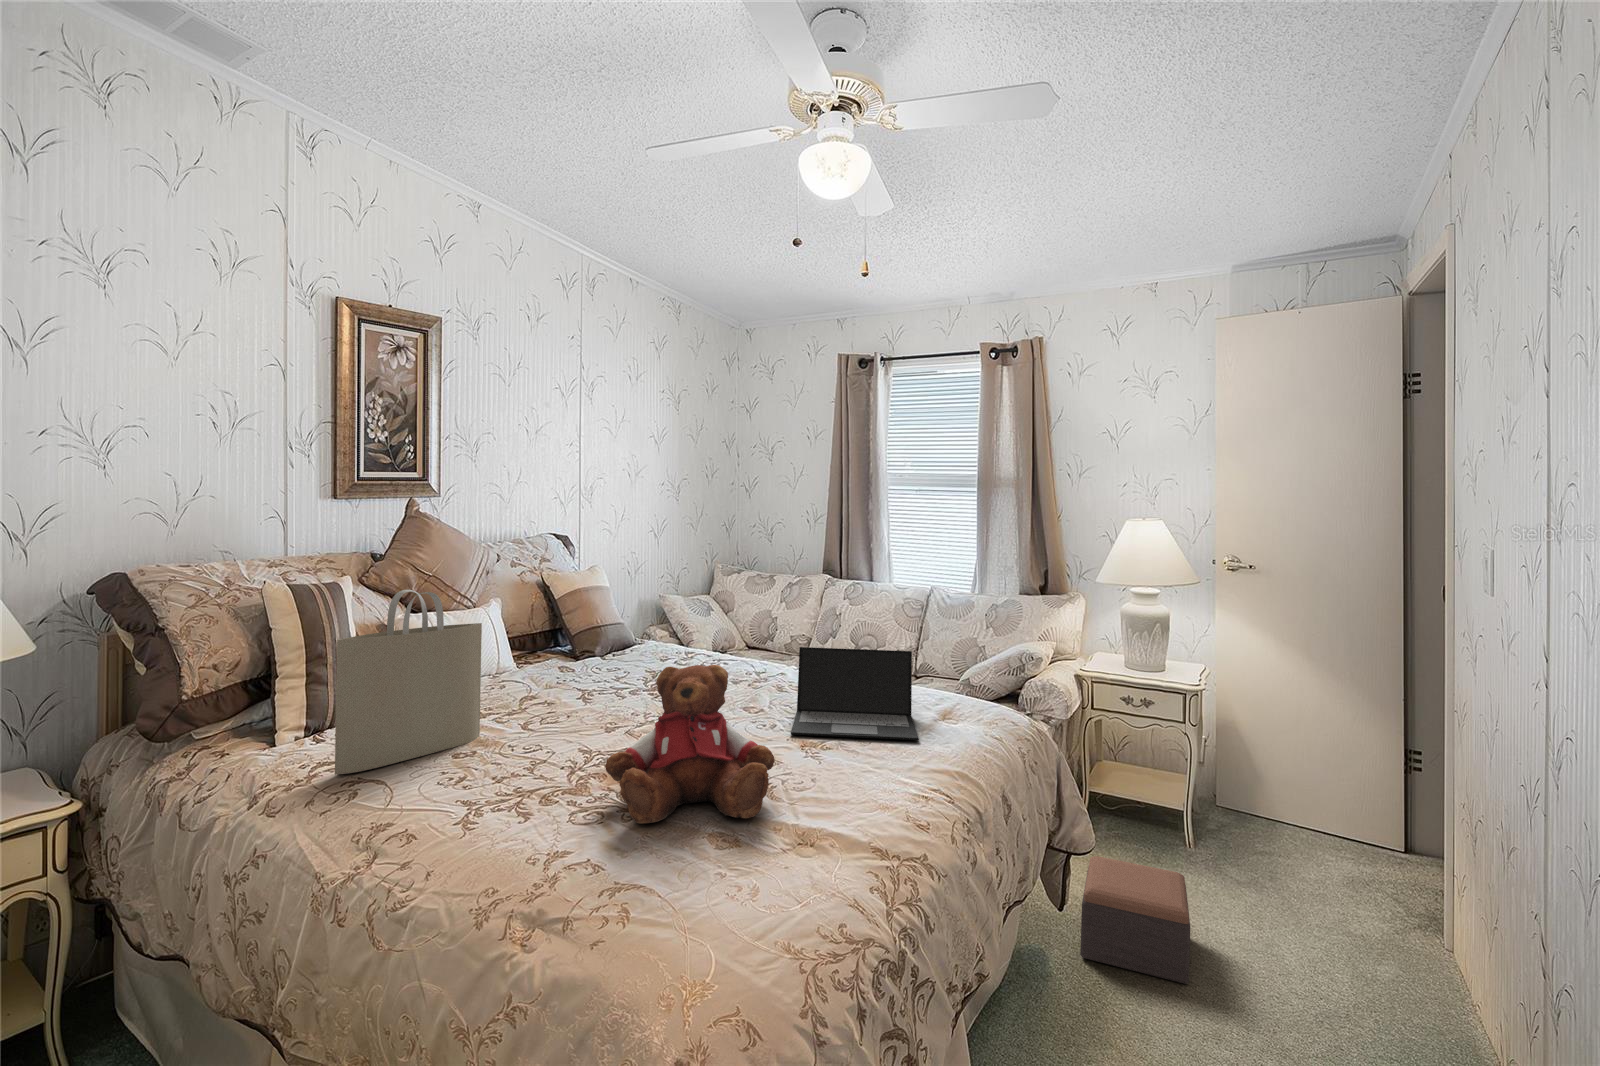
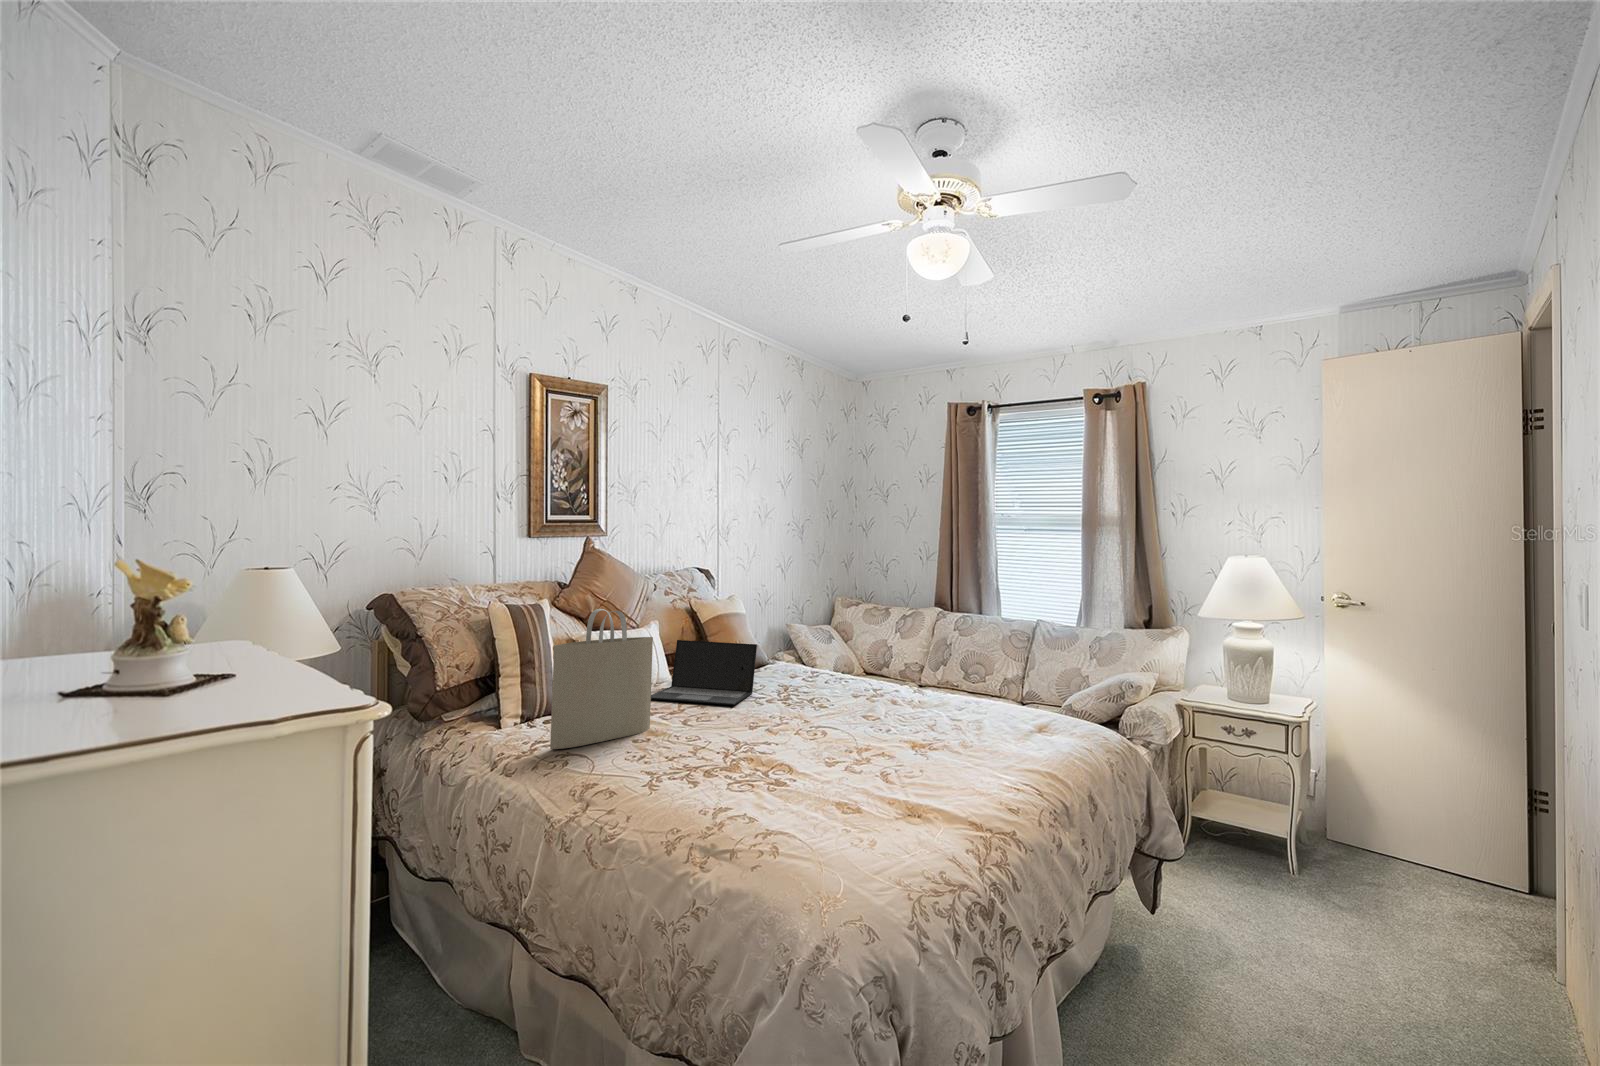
laptop: present [791,647,919,740] -> present [651,640,757,705]
teddy bear: present [605,665,775,823] -> none [754,673,889,795]
footstool: present [1080,856,1191,984] -> none [1174,871,1282,993]

